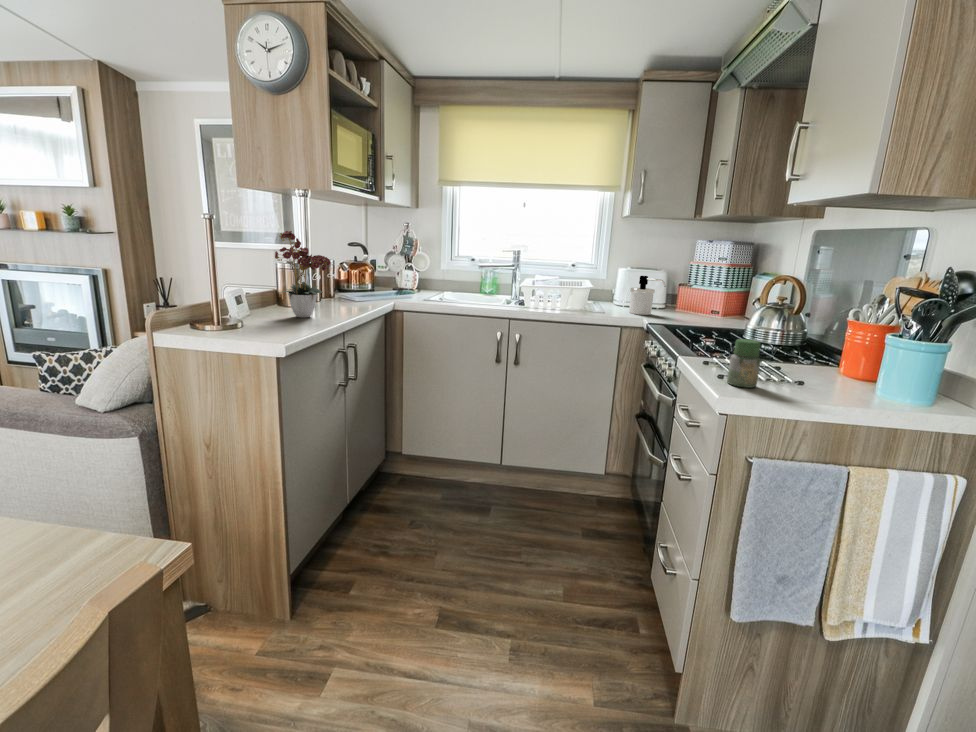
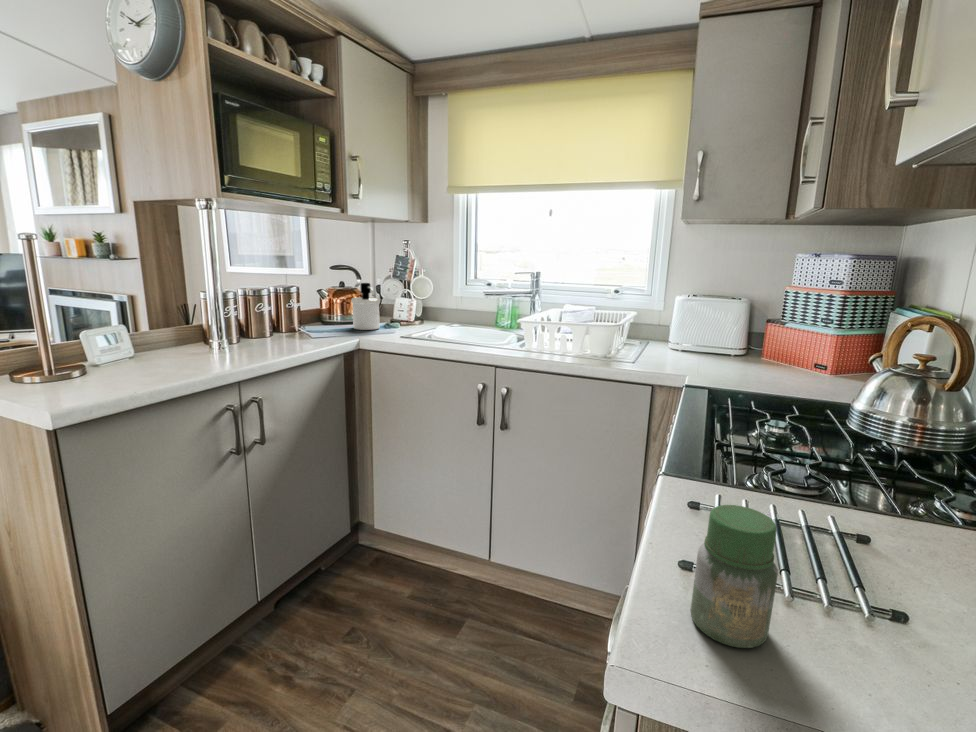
flower arrangement: present [275,231,331,317] -> none [132,247,224,365]
soap dispenser: present [629,276,666,315] -> present [351,283,380,330]

